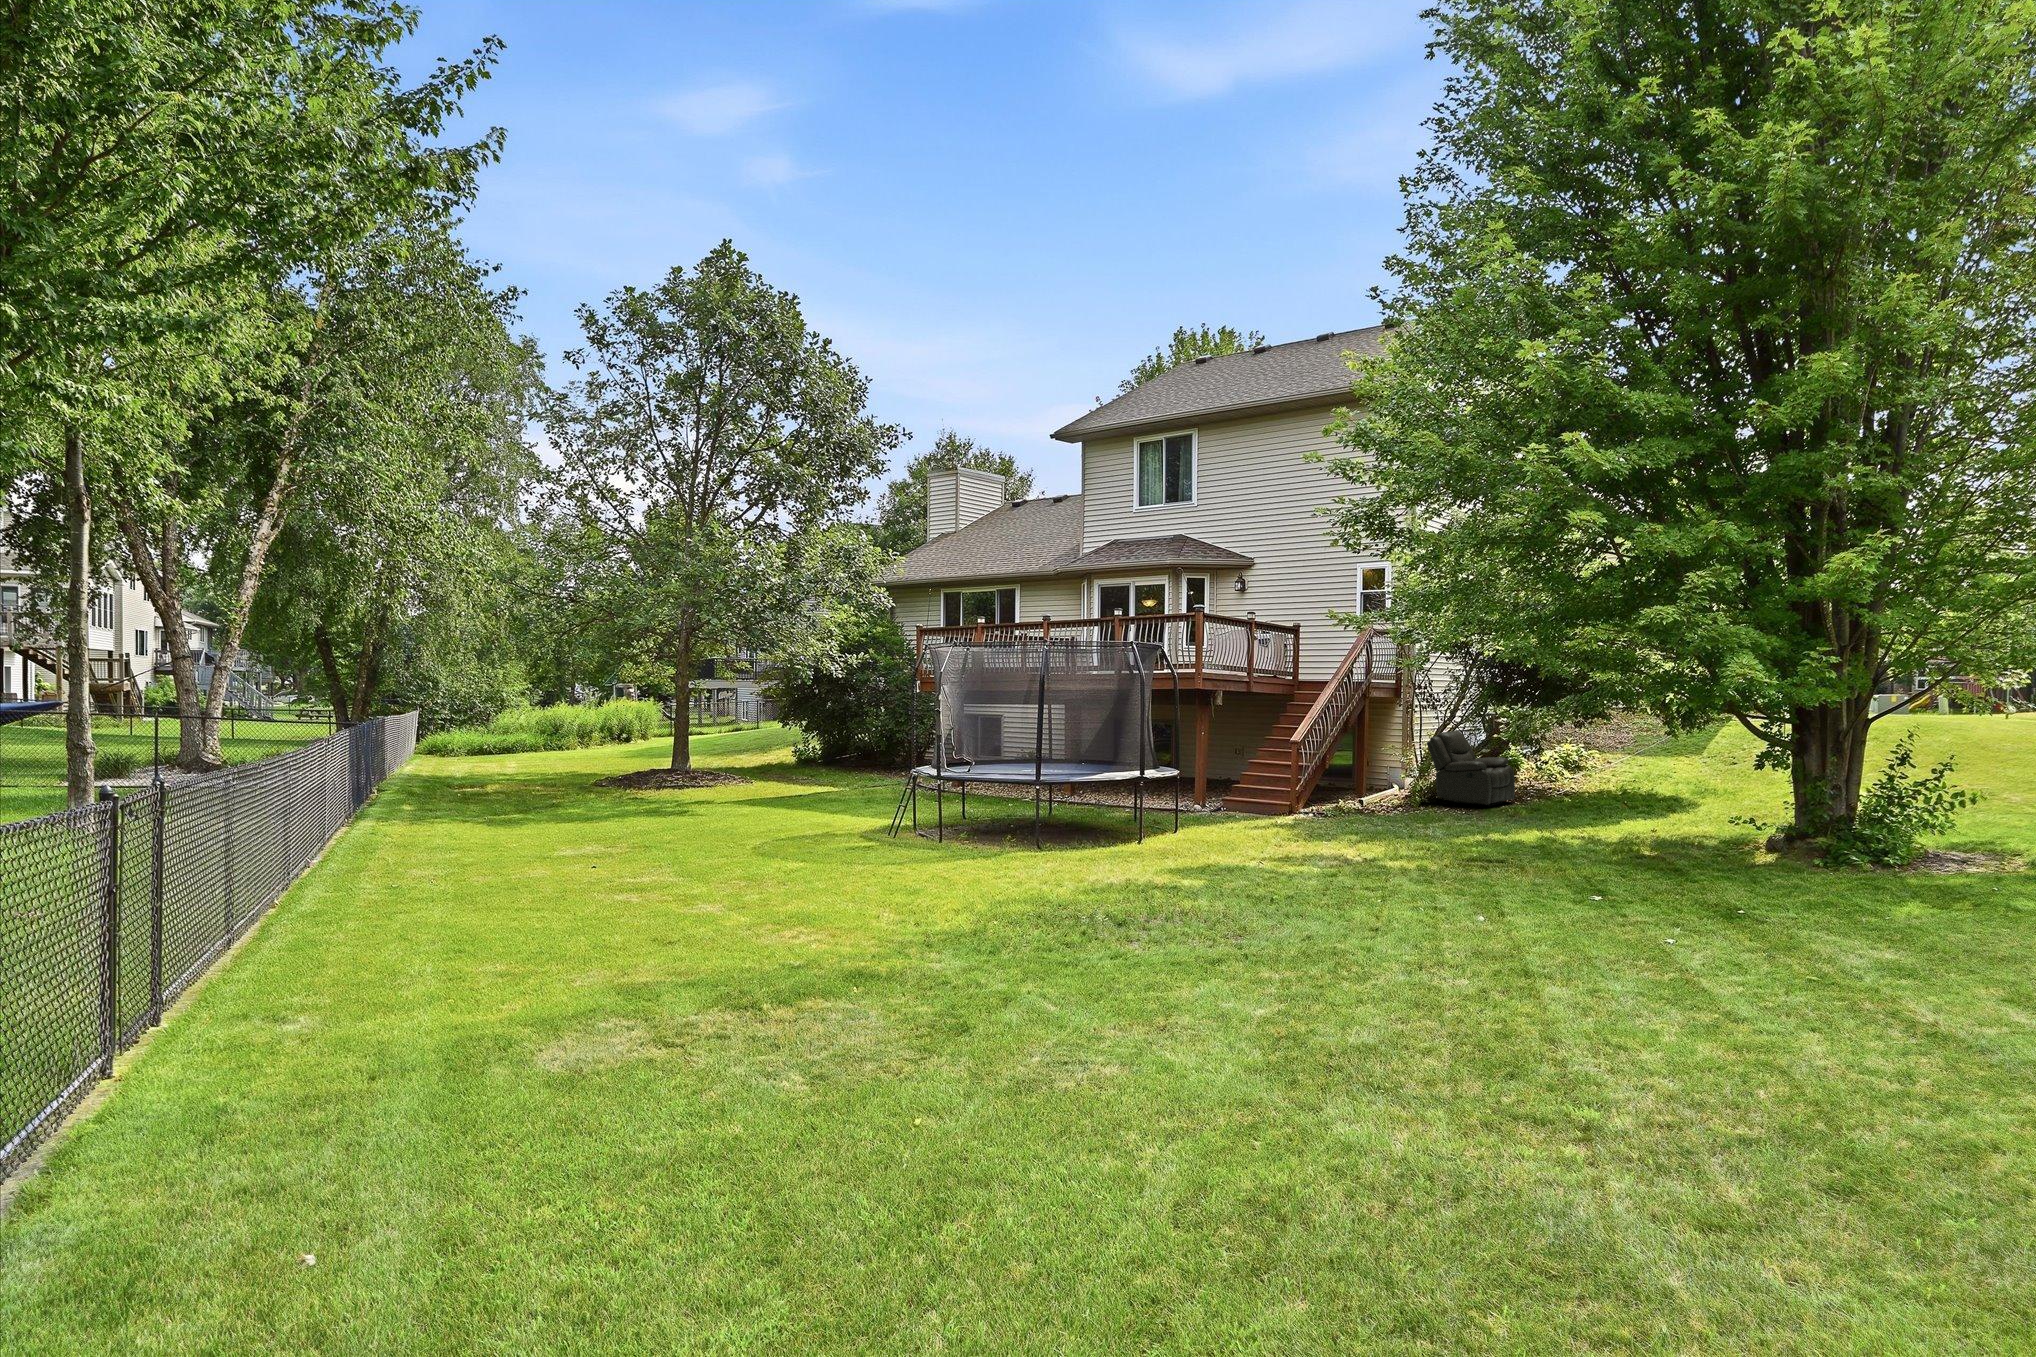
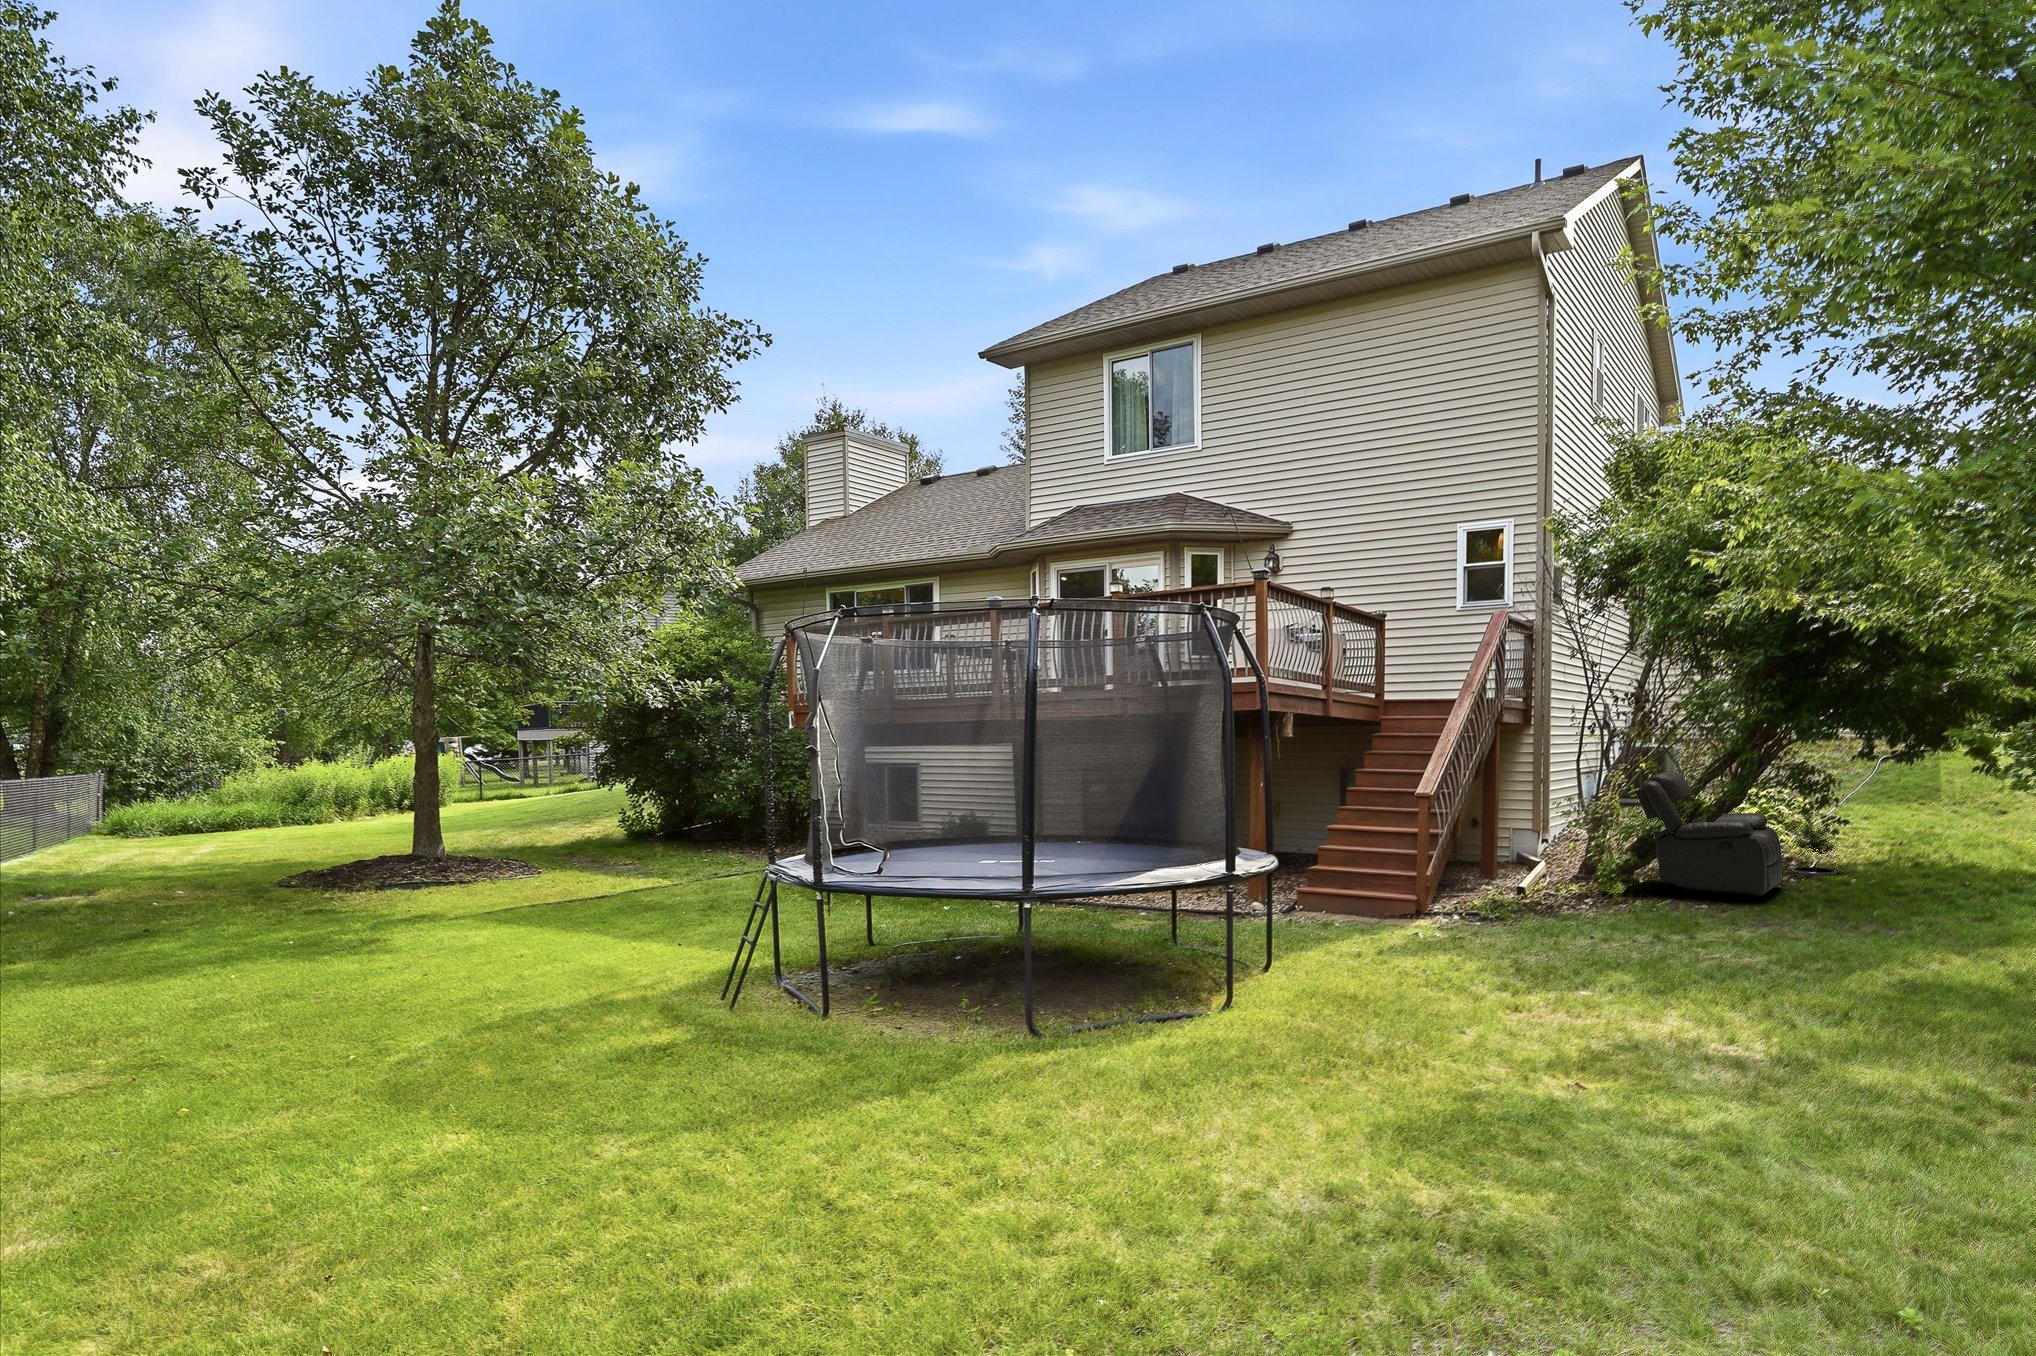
potted tree: none [1542,755,1569,797] -> present [1791,814,1837,875]

